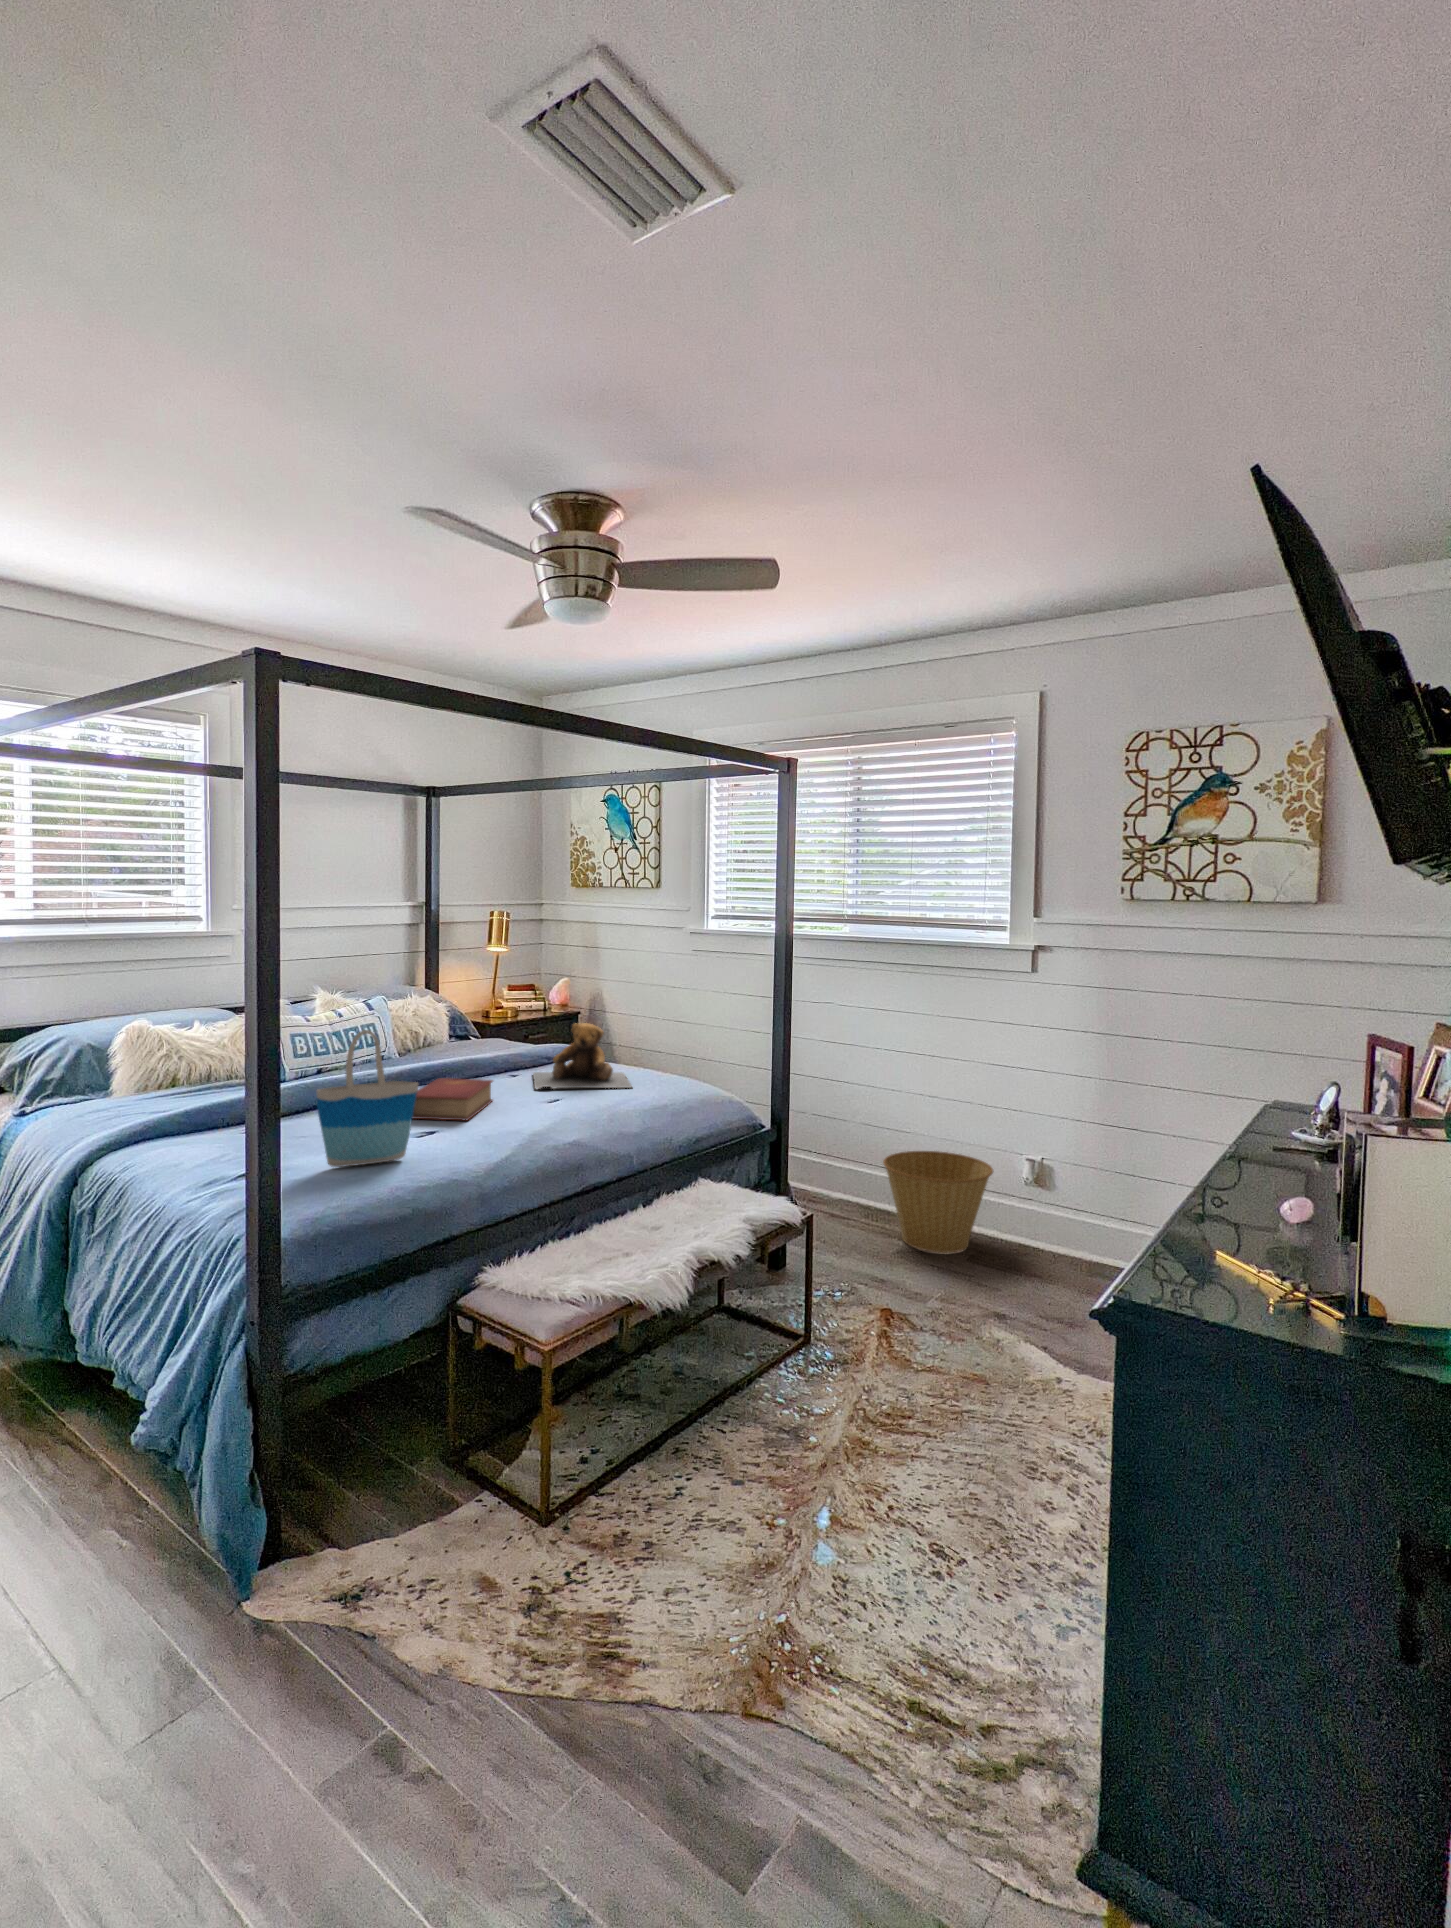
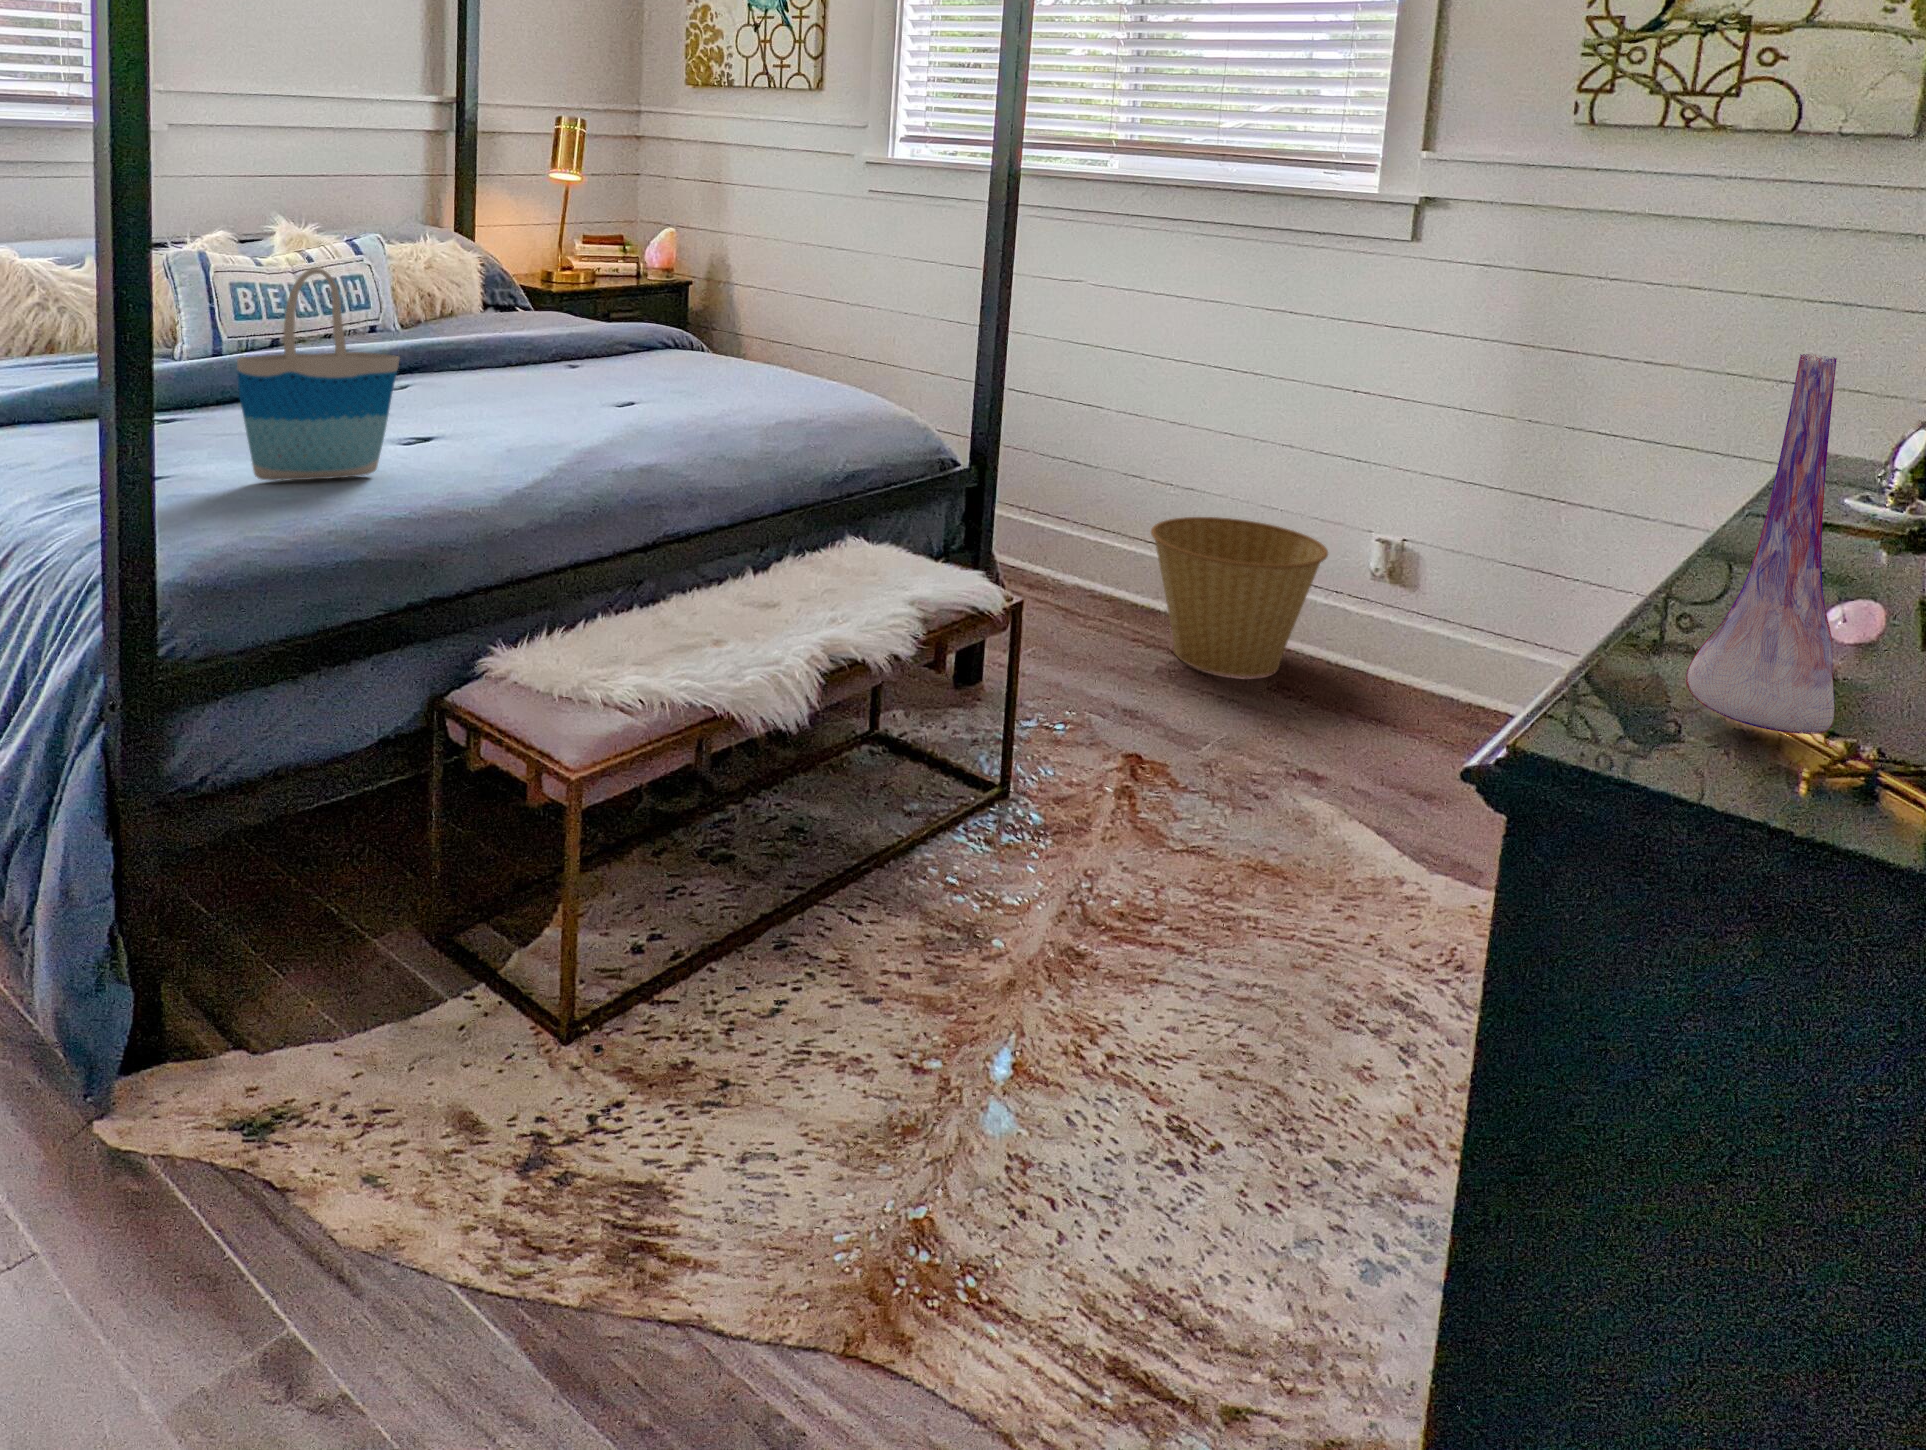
teddy bear: present [533,1023,632,1089] -> none [599,286,755,391]
vase: none [1208,1059,1304,1285] -> present [1686,354,1837,734]
book: present [412,1078,493,1121] -> none [394,359,533,425]

